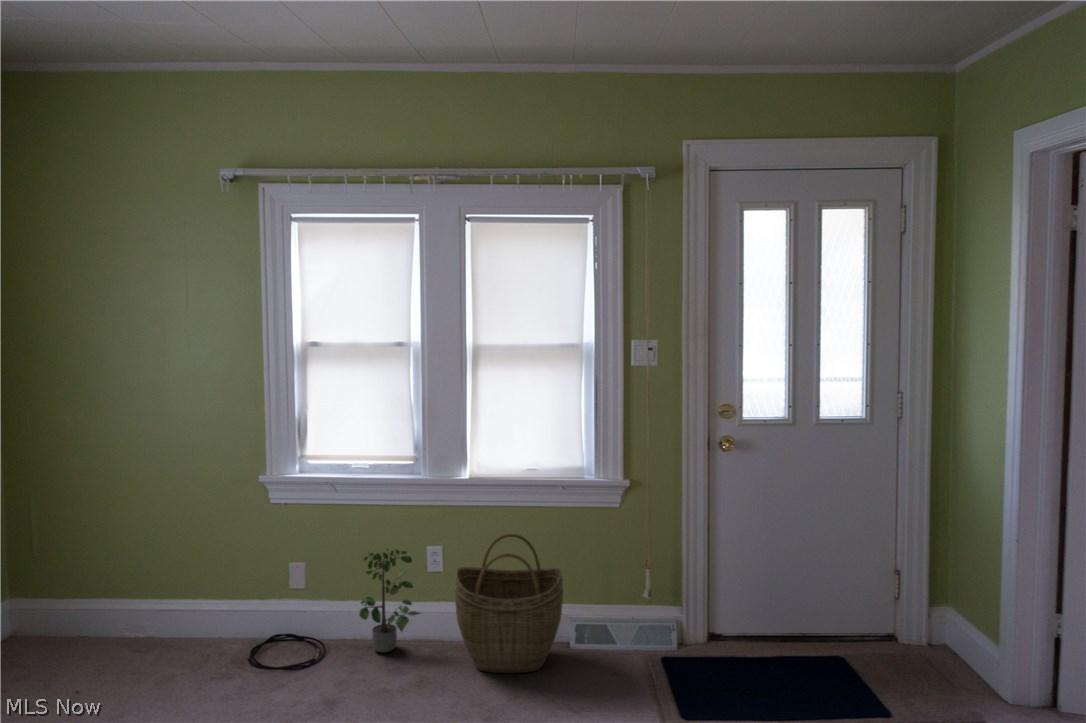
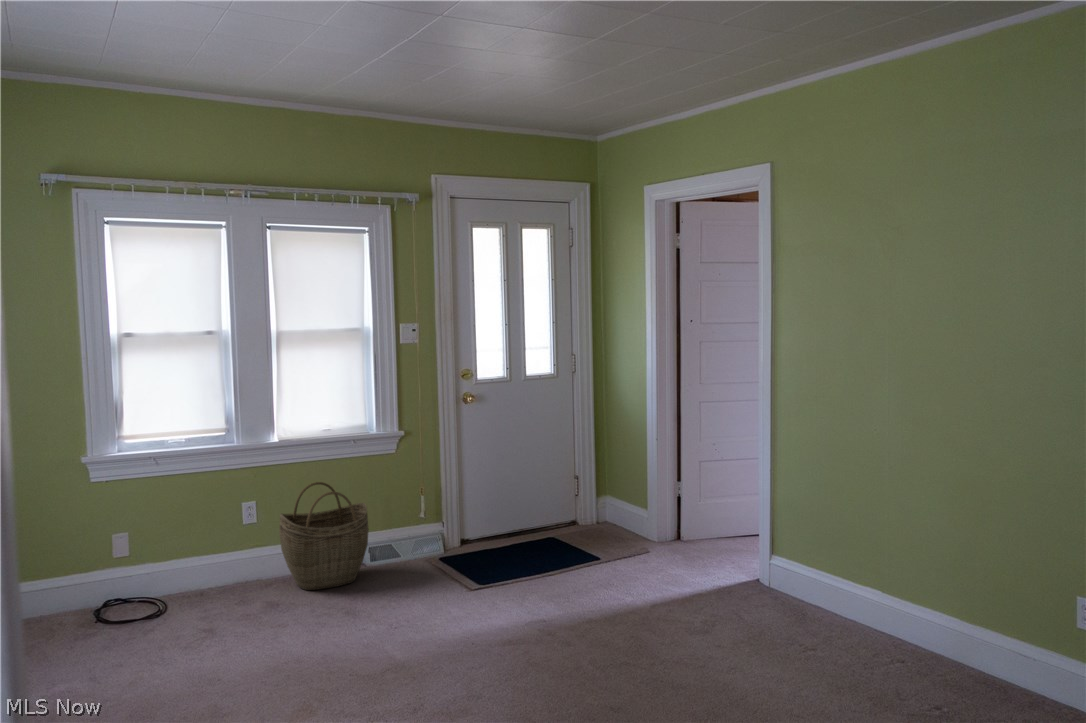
potted plant: present [359,549,421,653] -> none [190,504,248,597]

